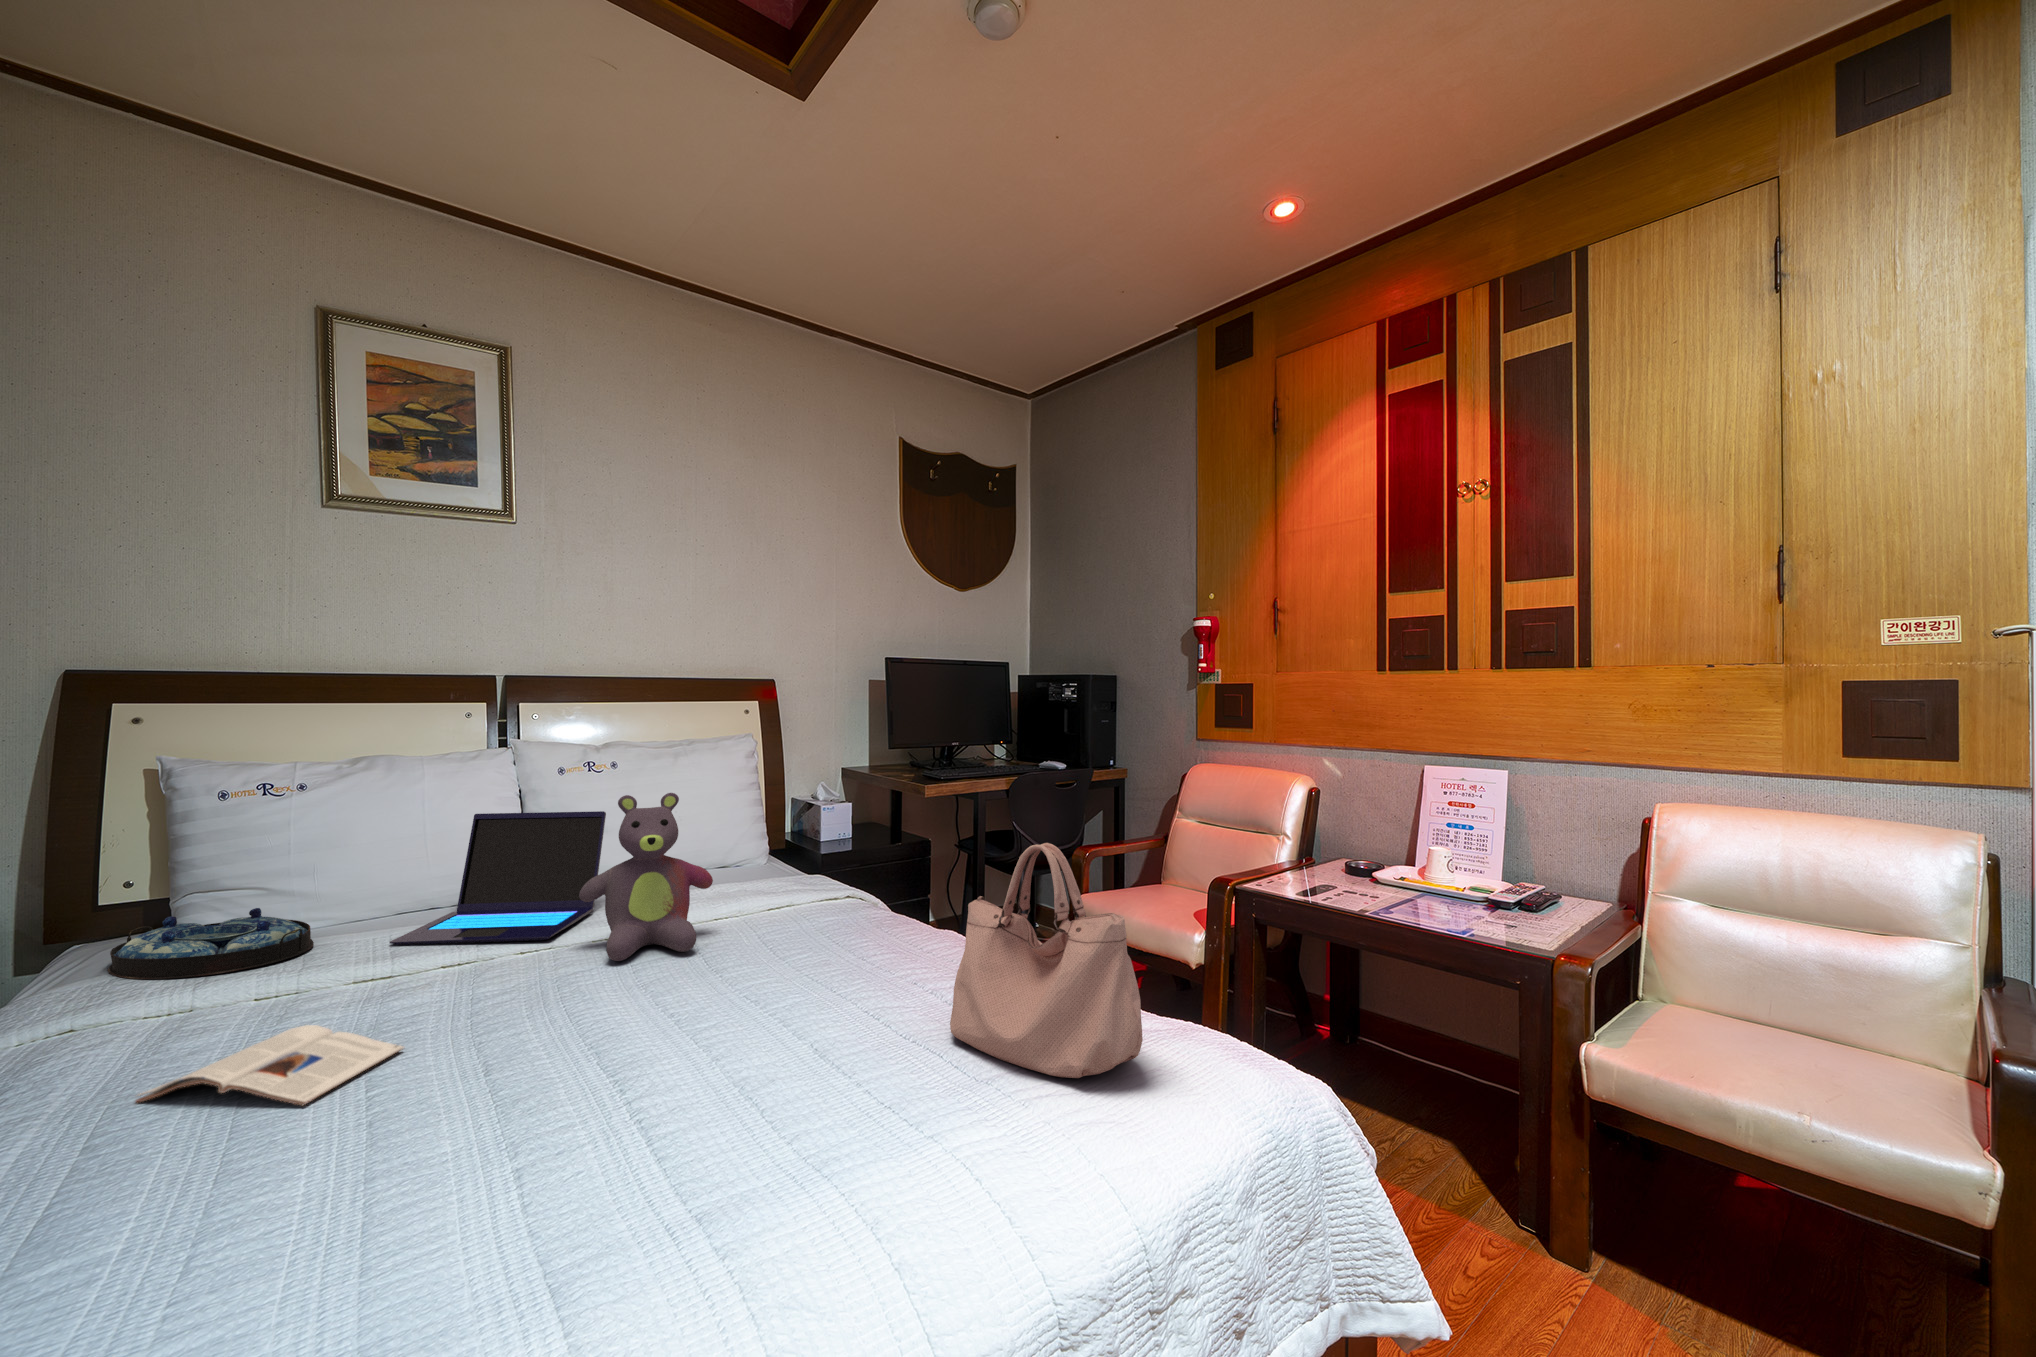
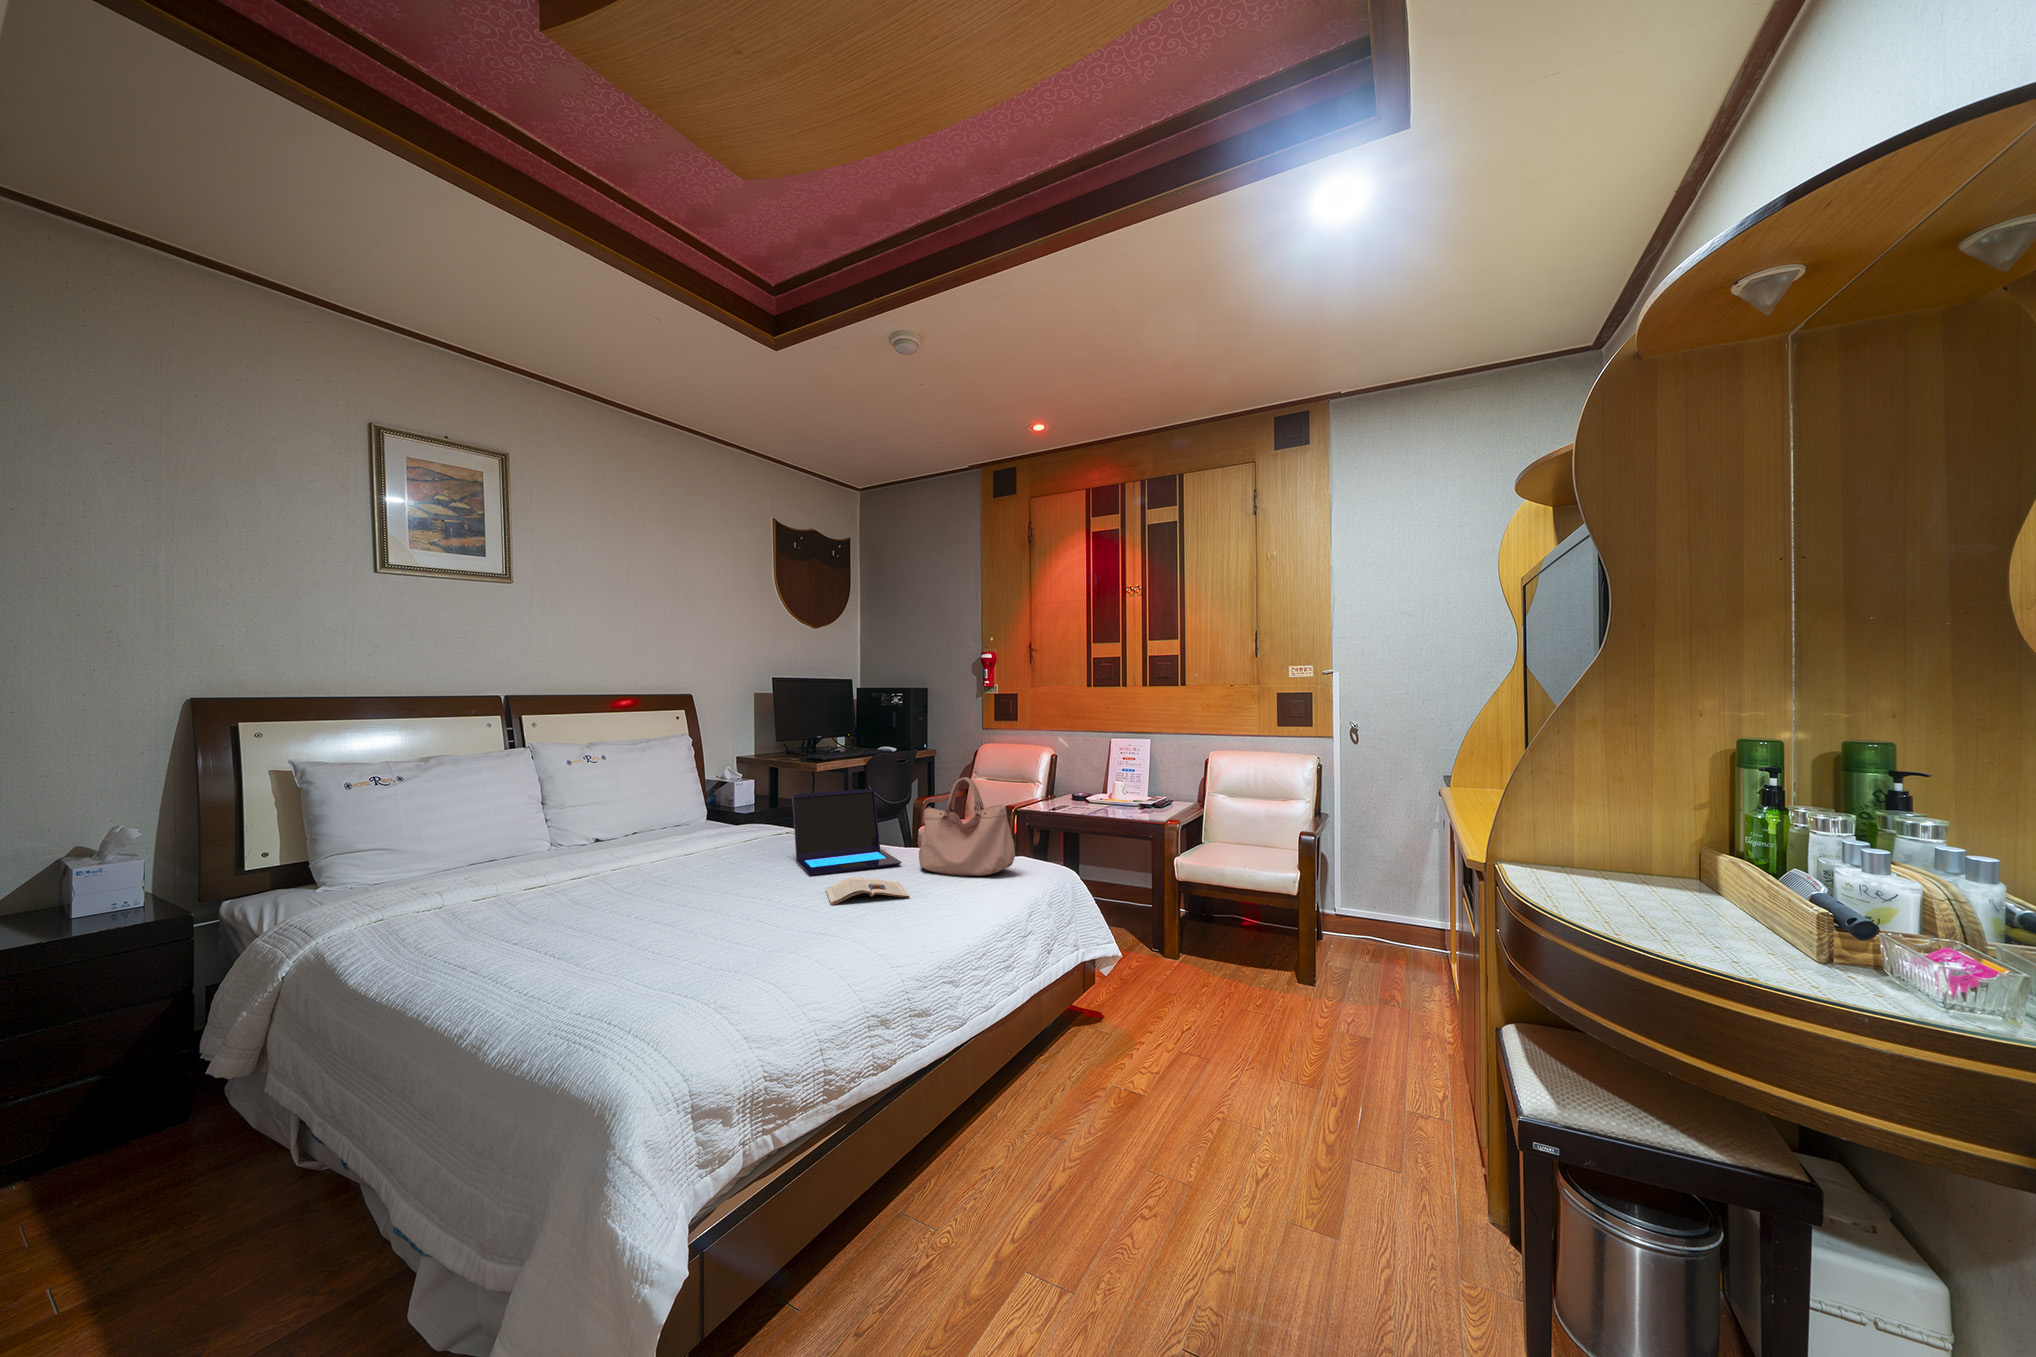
stuffed bear: present [579,793,713,961] -> none [665,769,743,865]
laptop: present [390,811,606,945] -> present [792,789,902,876]
serving tray: present [108,908,314,979] -> none [350,857,483,899]
magazine: present [136,1025,404,1105] -> present [826,877,909,905]

